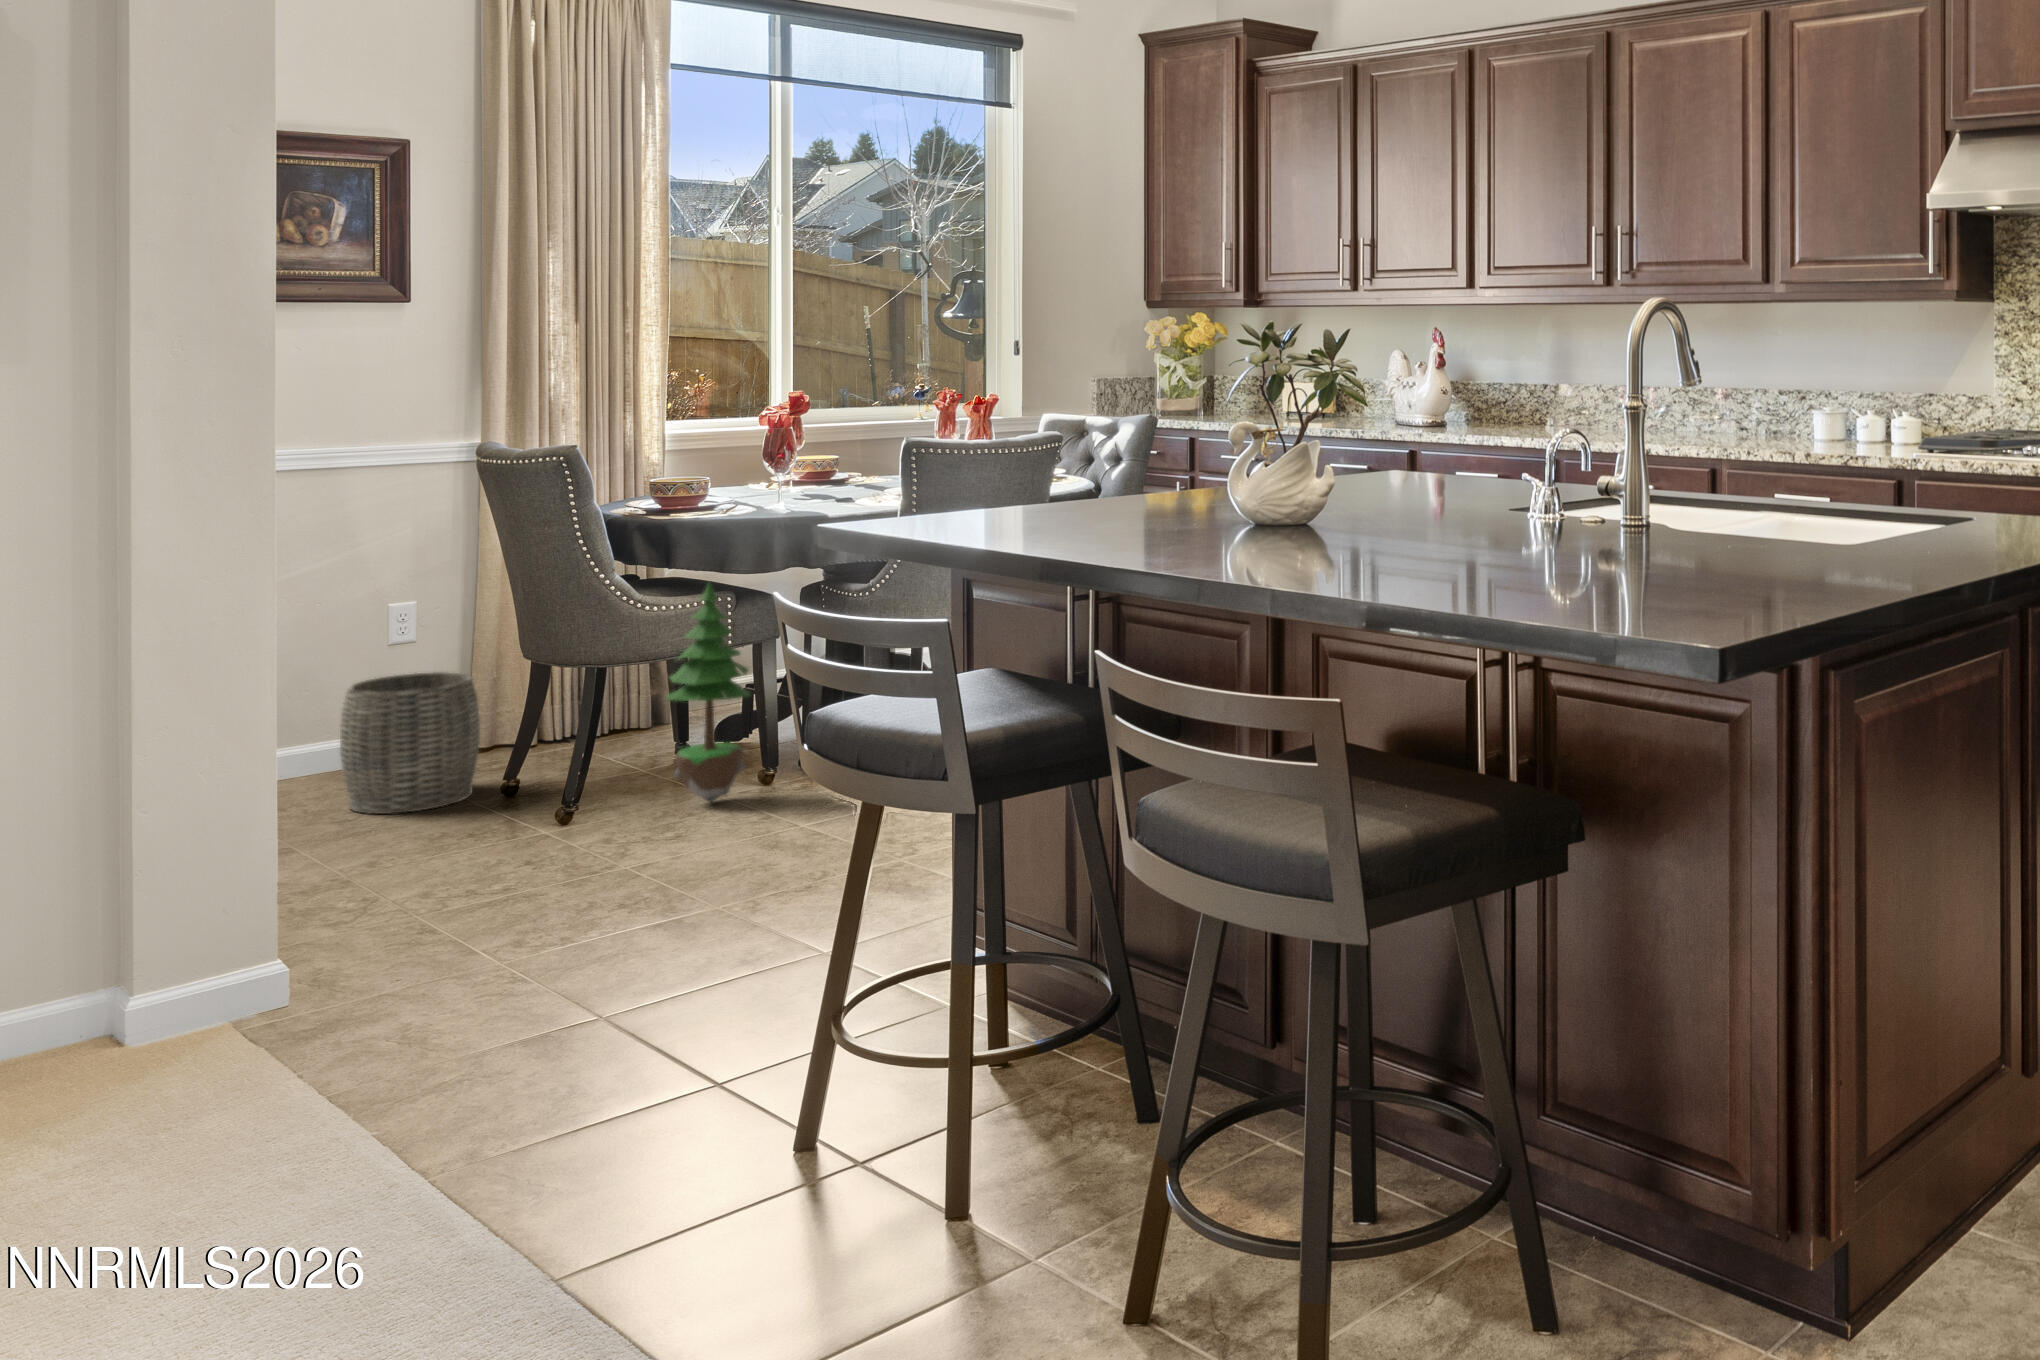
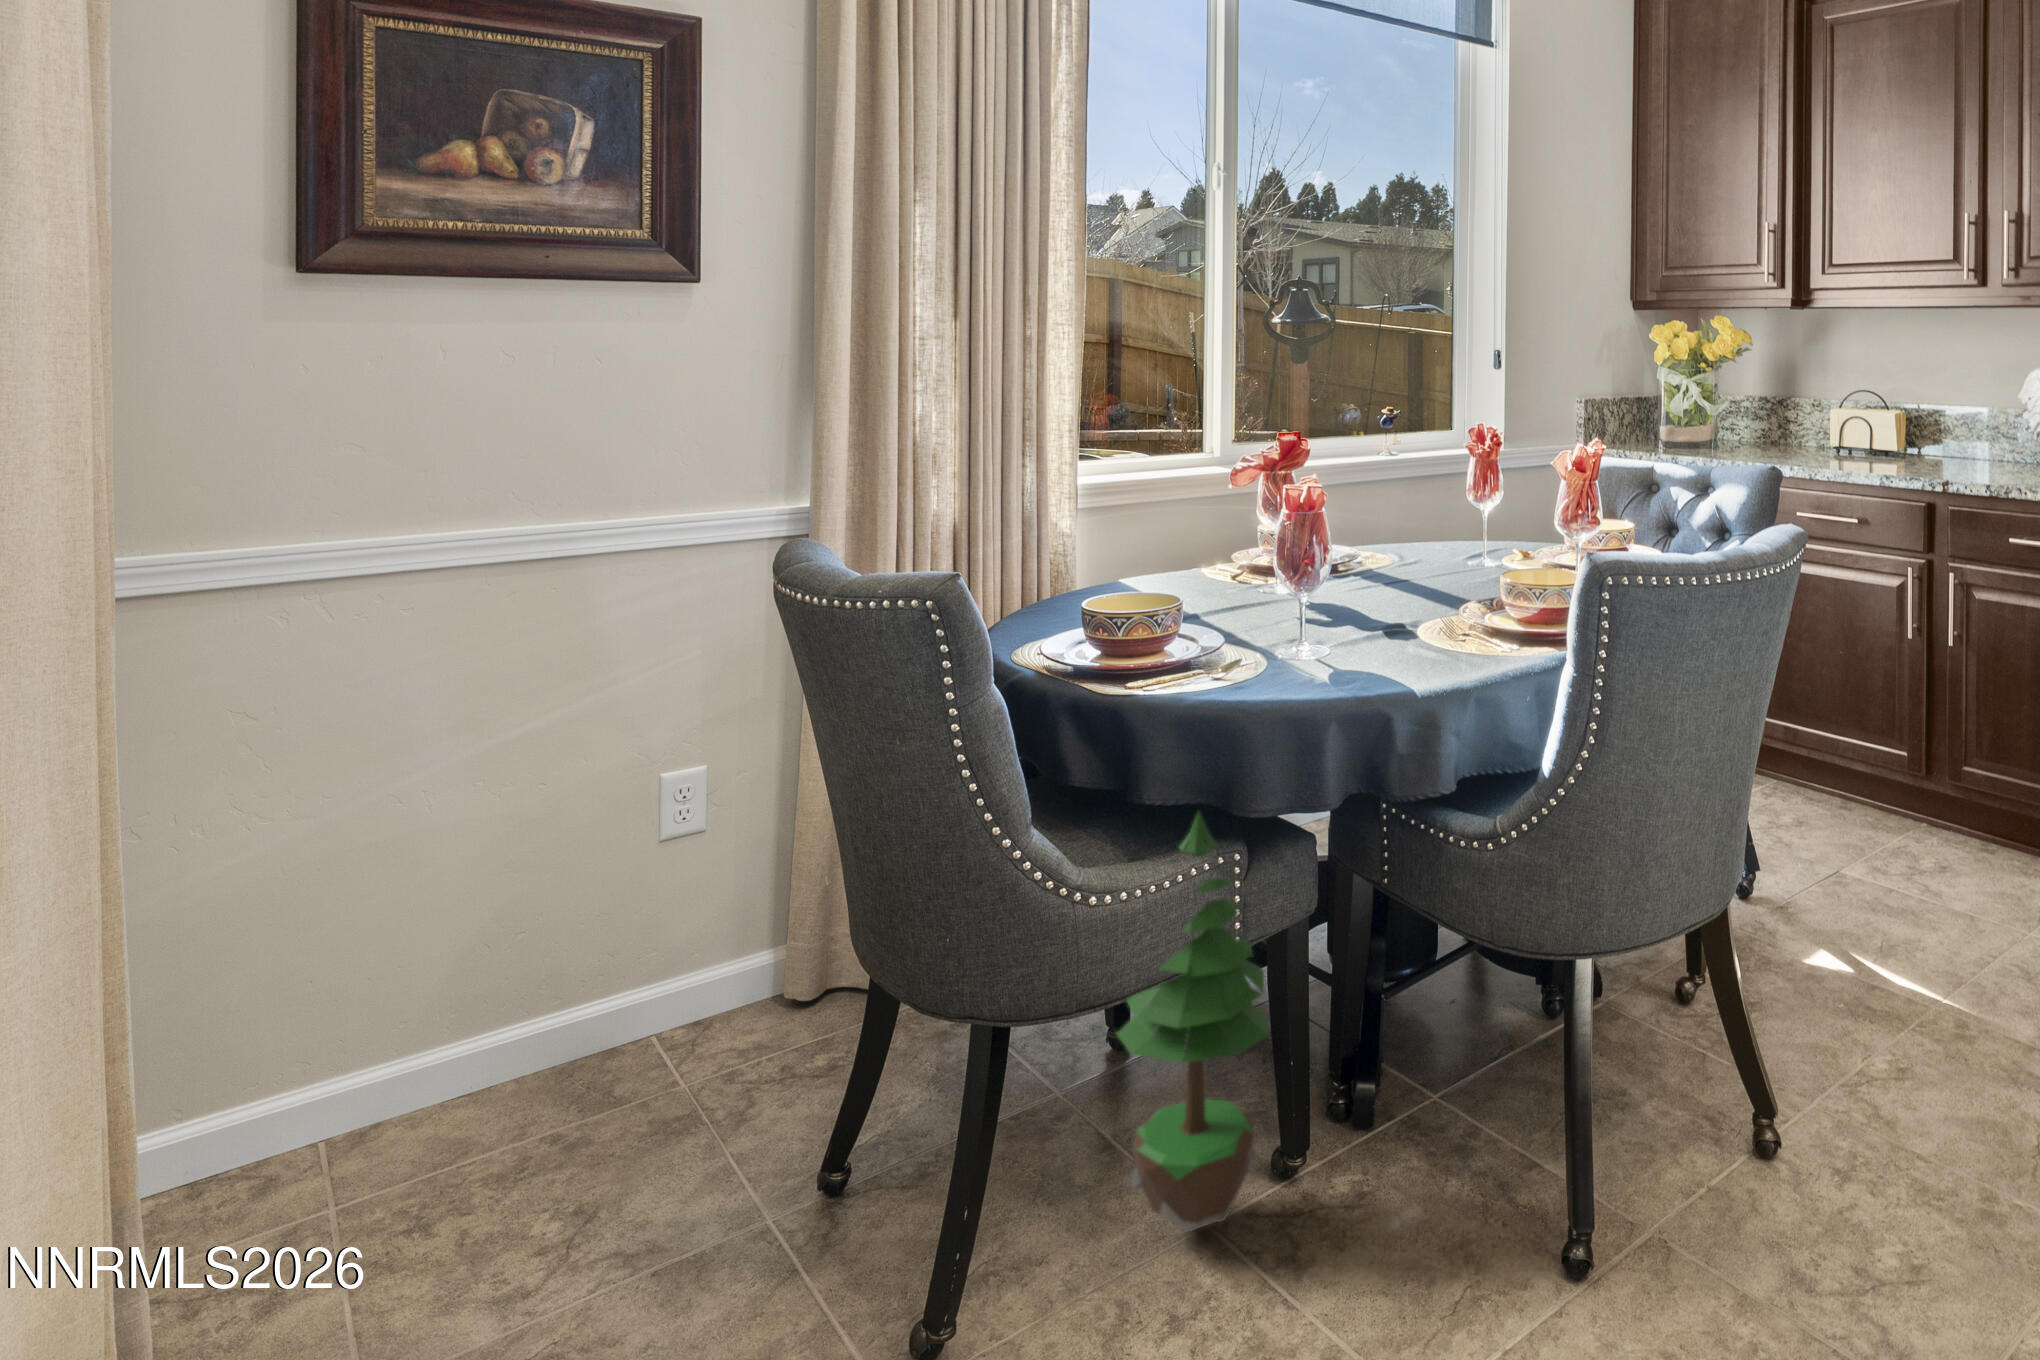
woven basket: present [340,672,480,814] -> none [534,926,785,1241]

